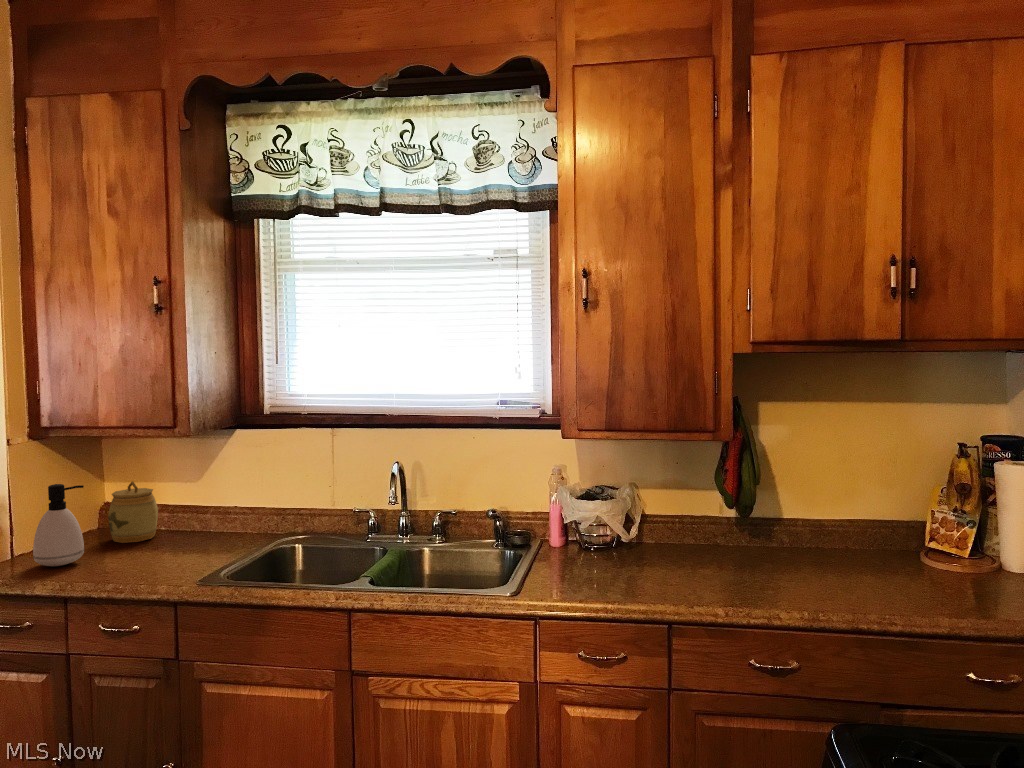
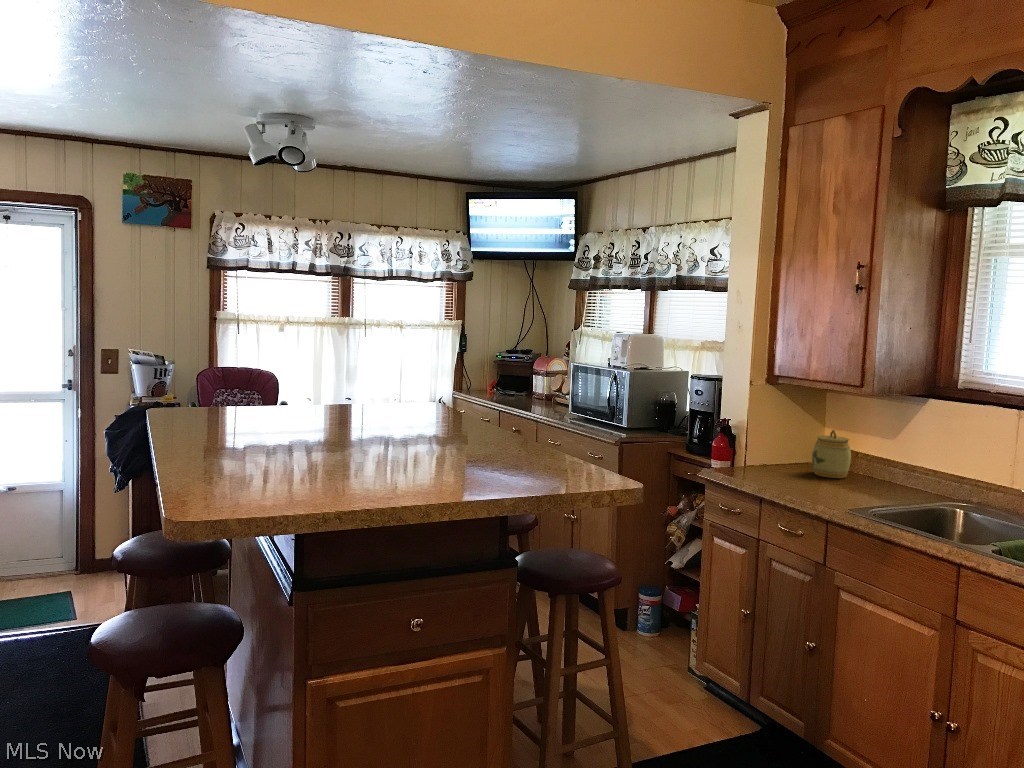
soap dispenser: present [33,484,84,566] -> none [753,419,790,477]

